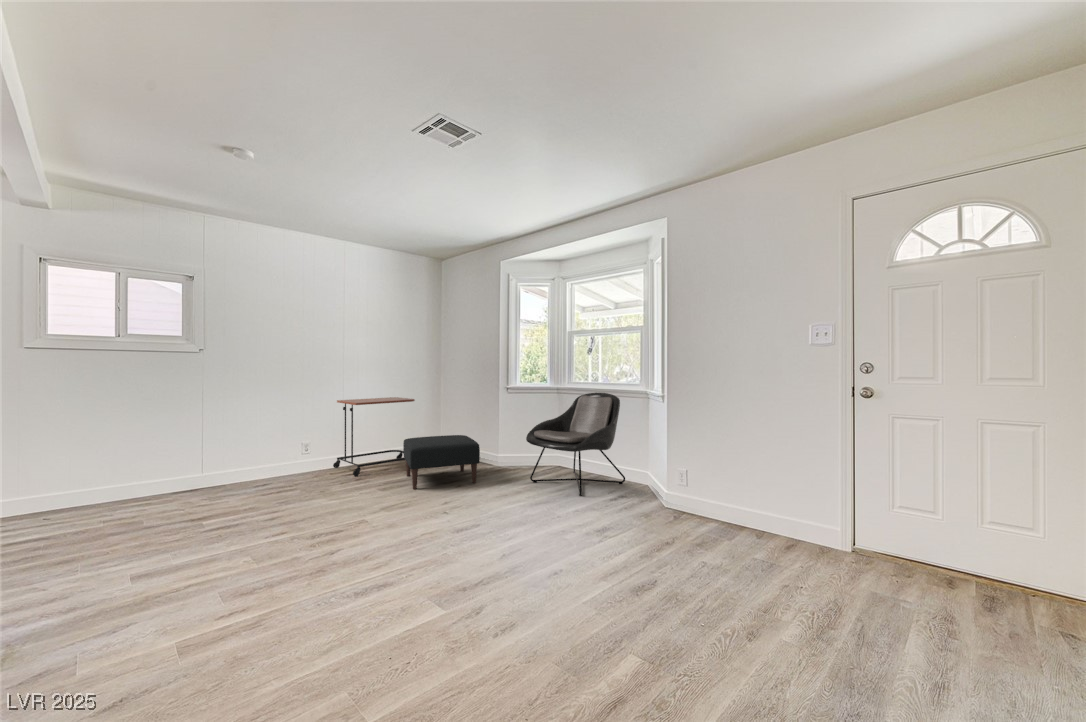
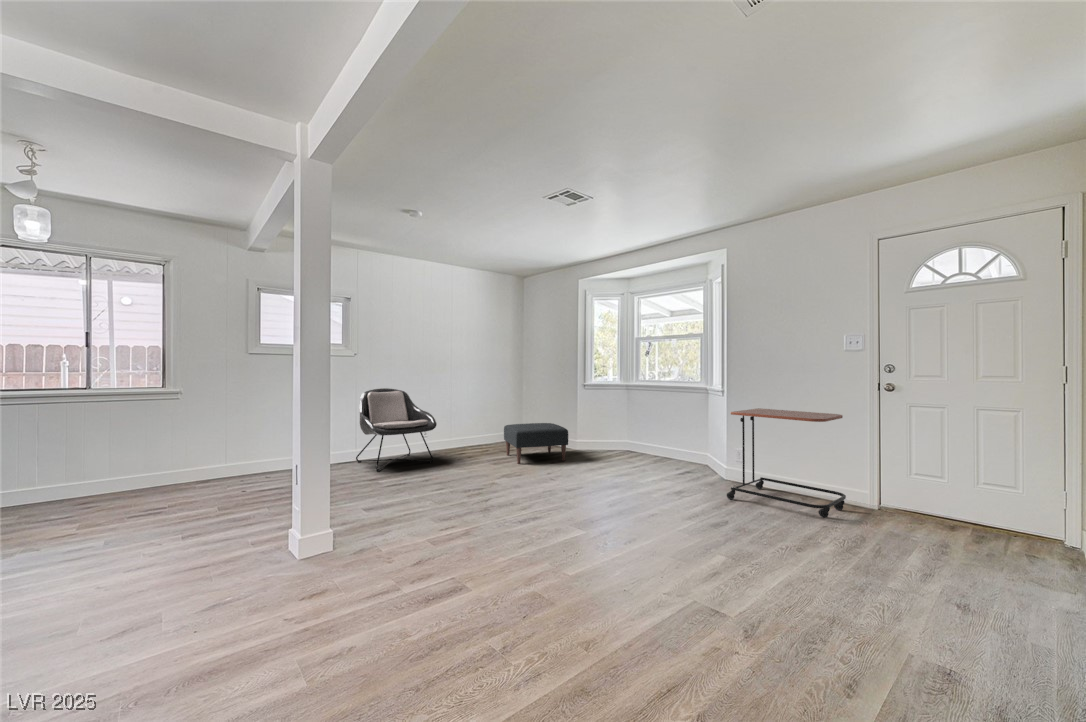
lounge chair: present [526,392,625,496] -> present [356,388,437,471]
side table: present [333,397,415,476] -> present [727,408,846,518]

